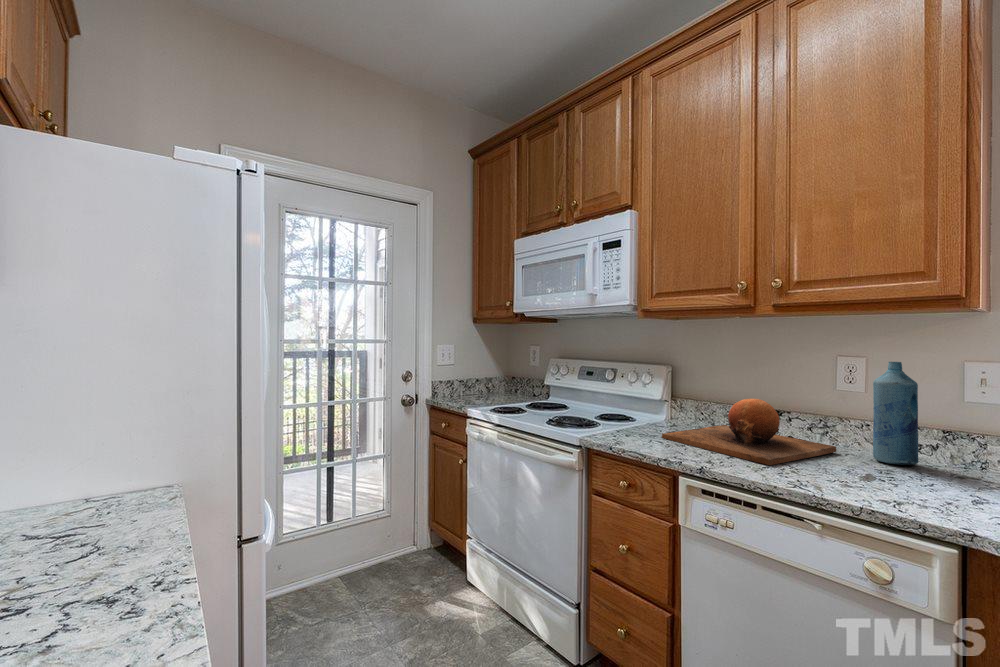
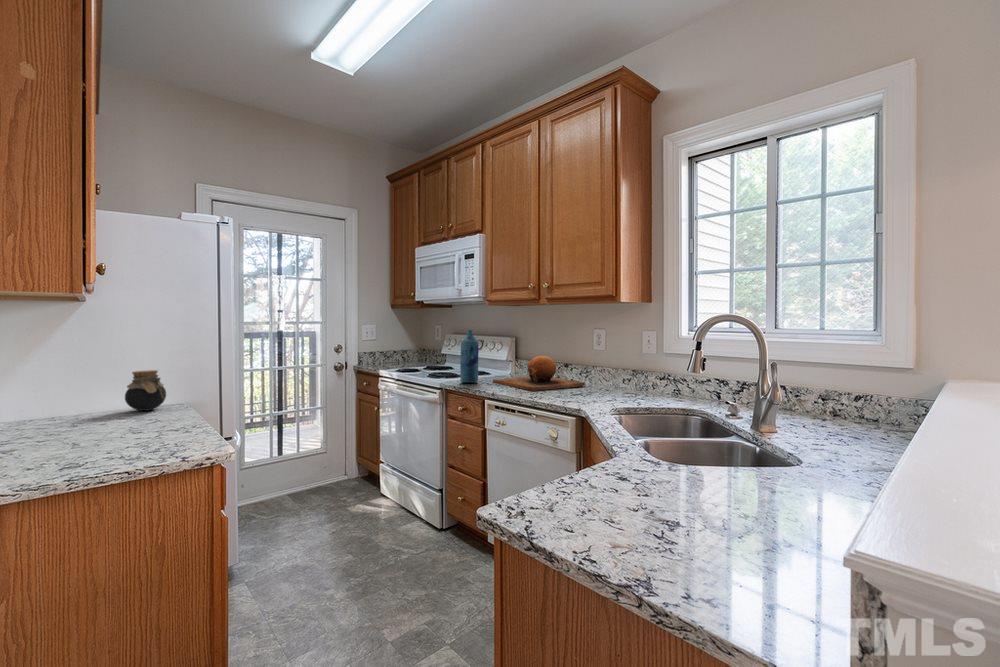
bottle: present [873,362,918,465] -> present [460,330,479,383]
jar: none [49,435,137,520] -> present [125,370,166,411]

